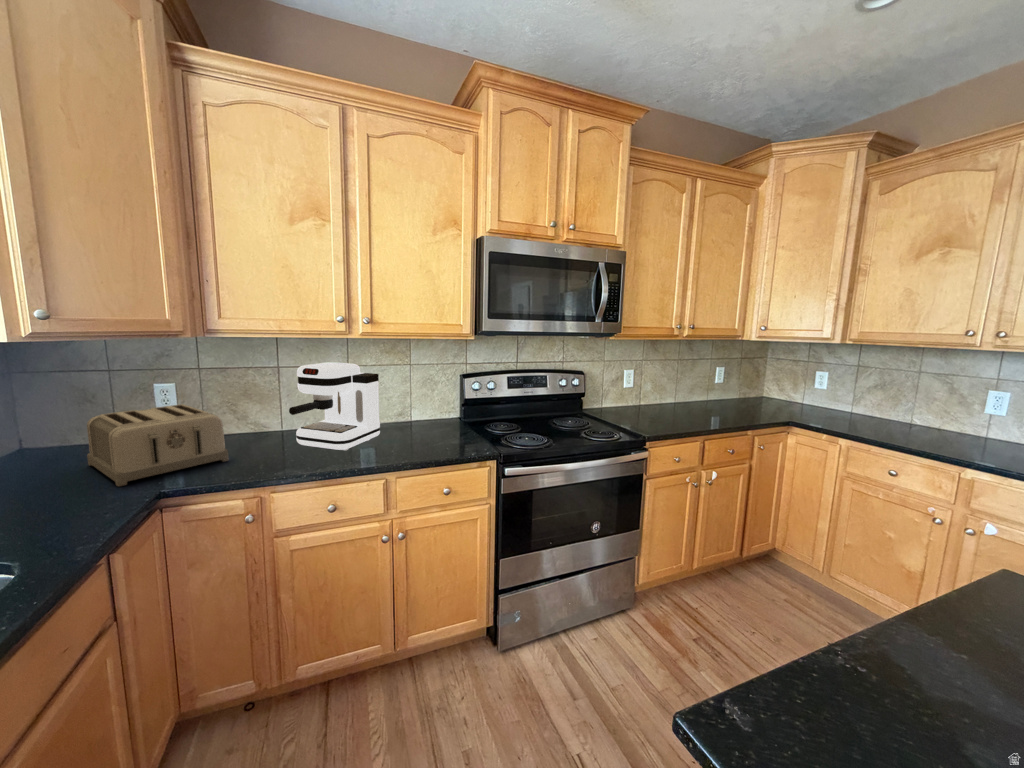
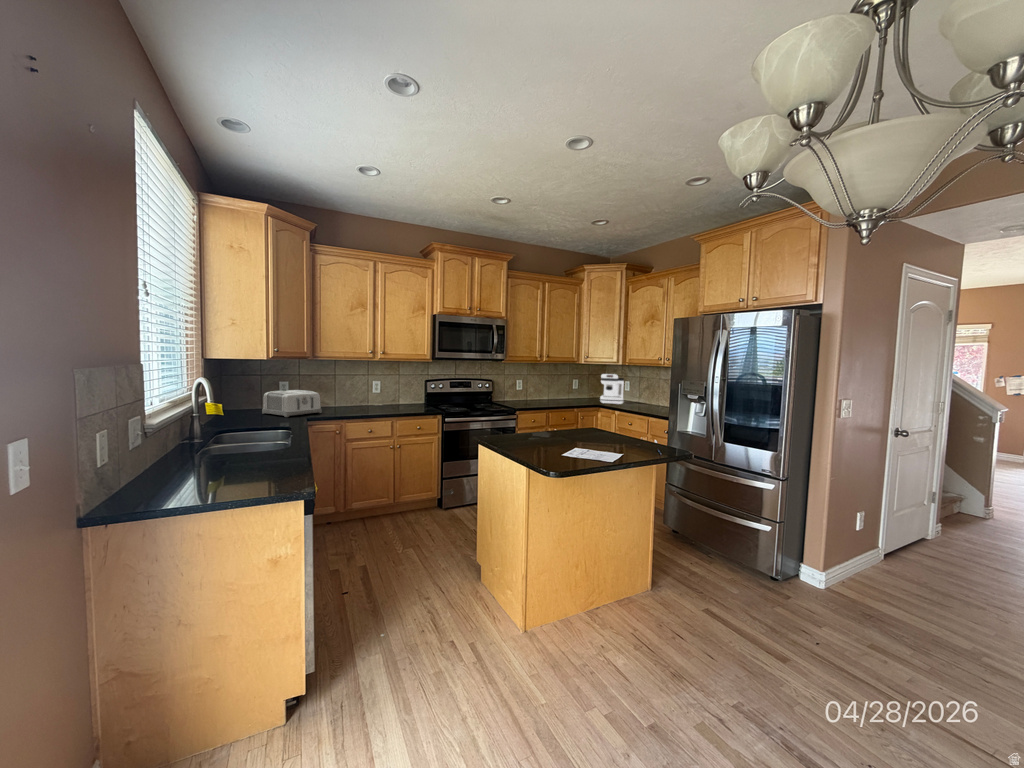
coffee maker: present [289,362,380,451] -> present [600,374,624,404]

